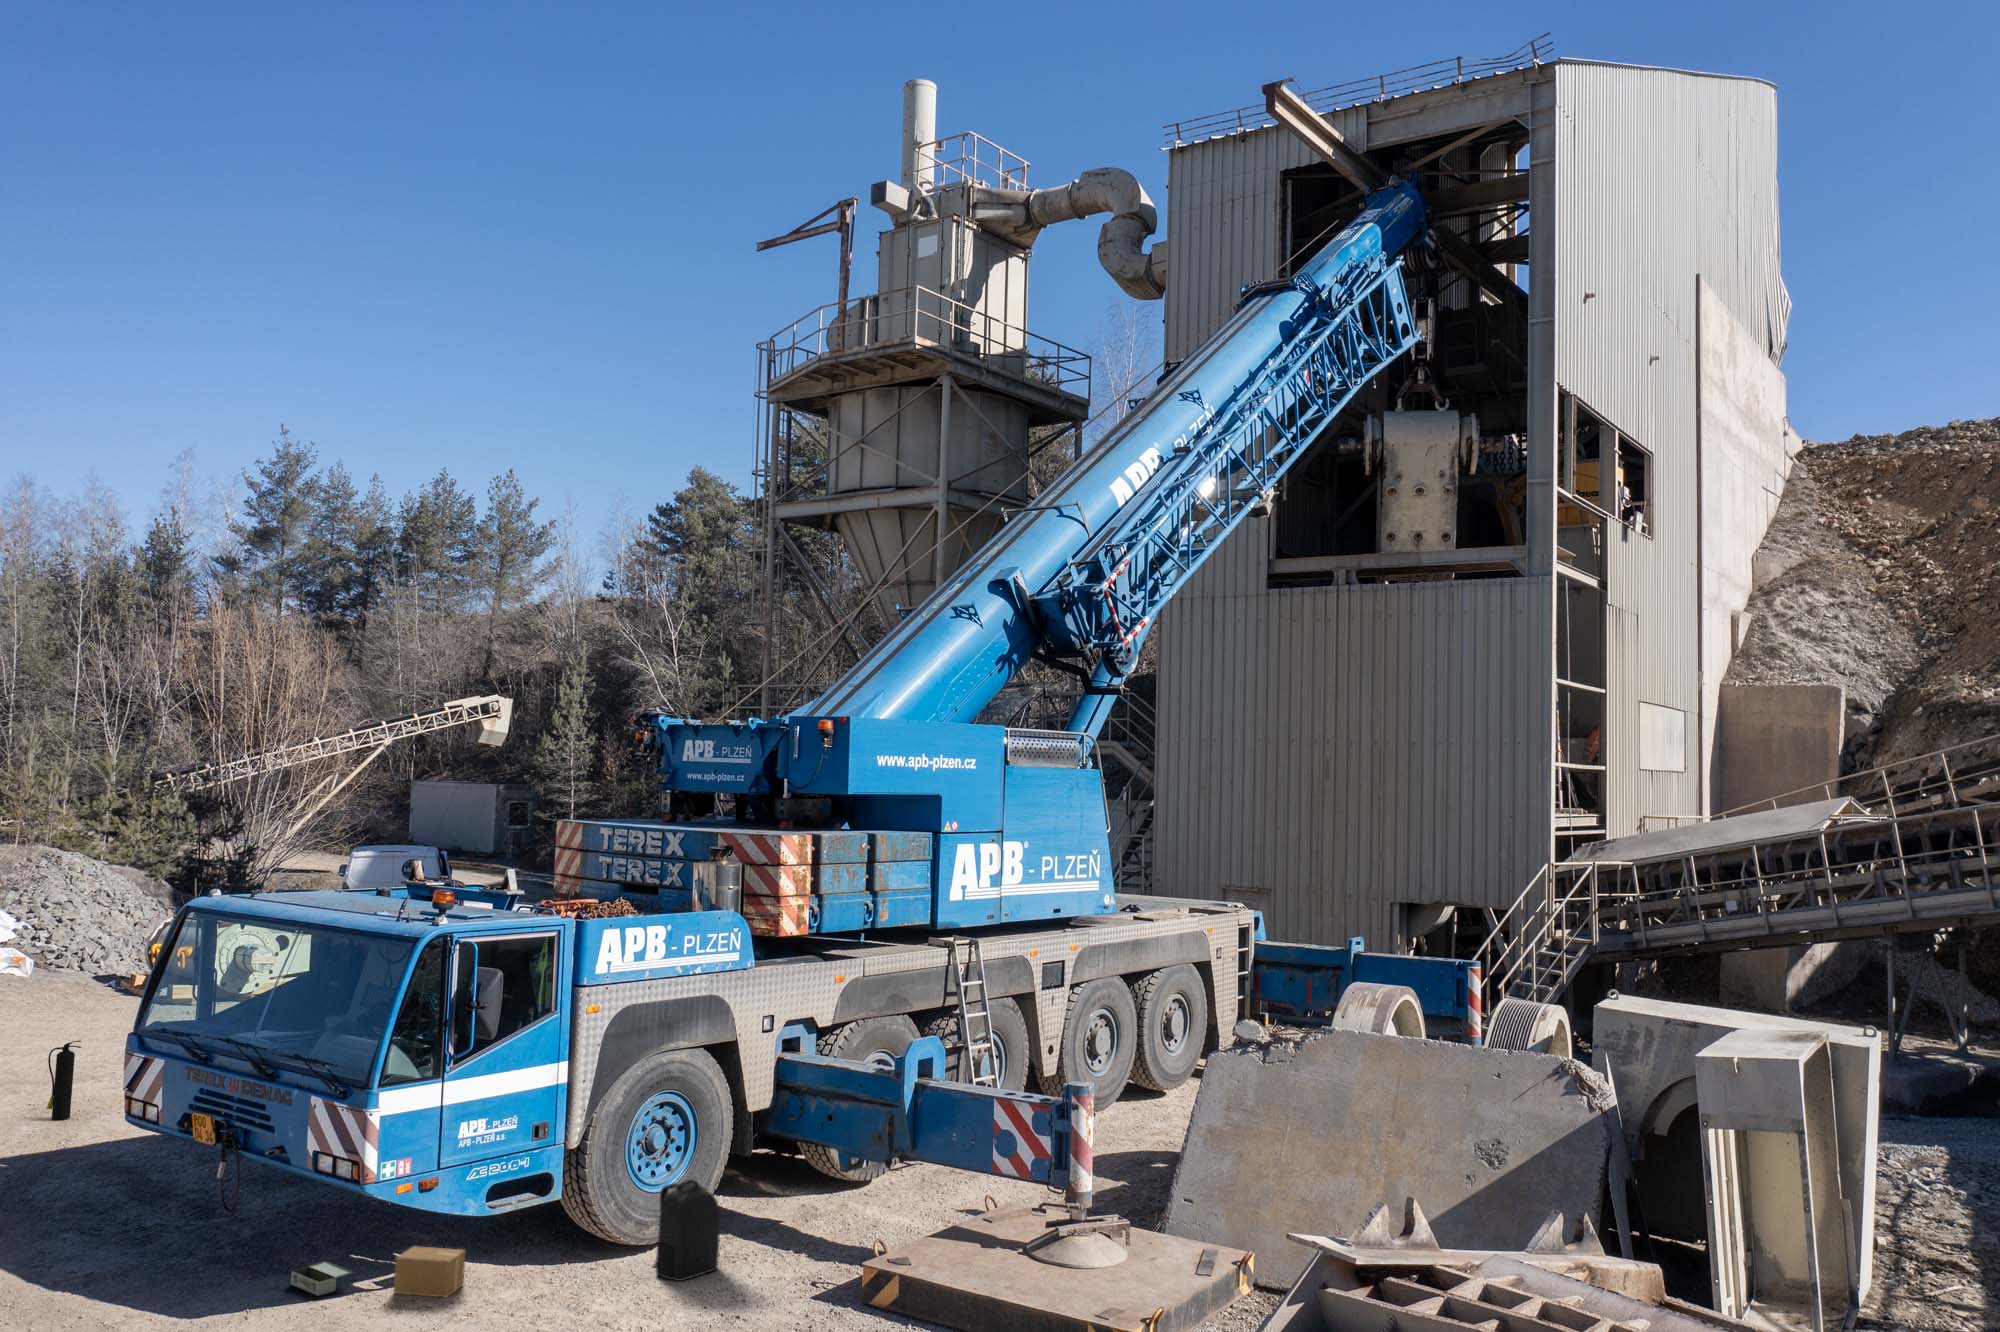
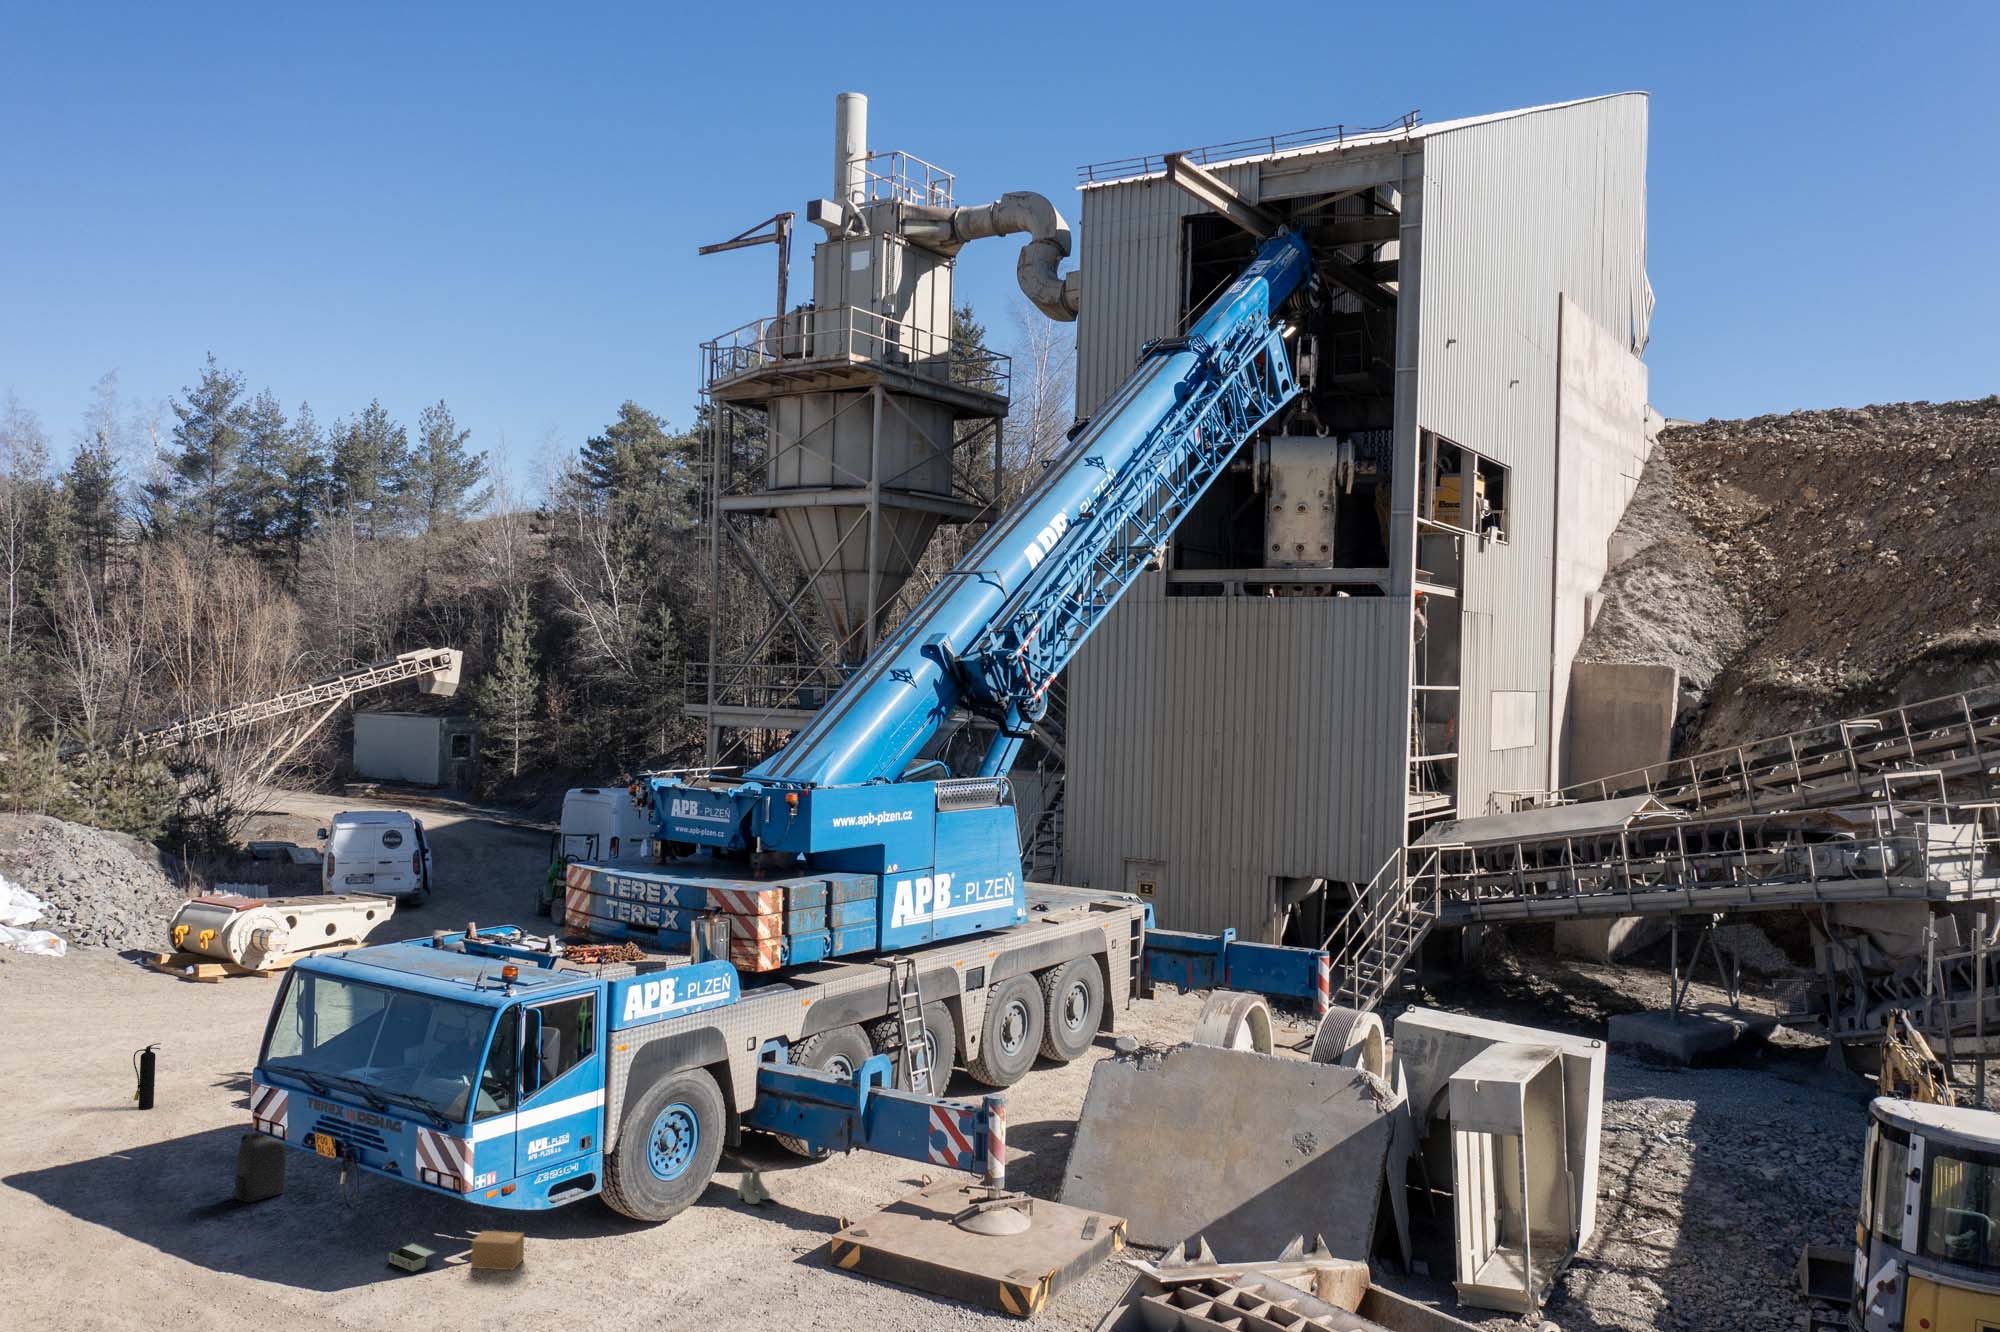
backpack: present [654,1179,720,1281] -> present [235,1131,286,1202]
boots: none [751,1185,791,1231] -> present [738,1167,770,1204]

